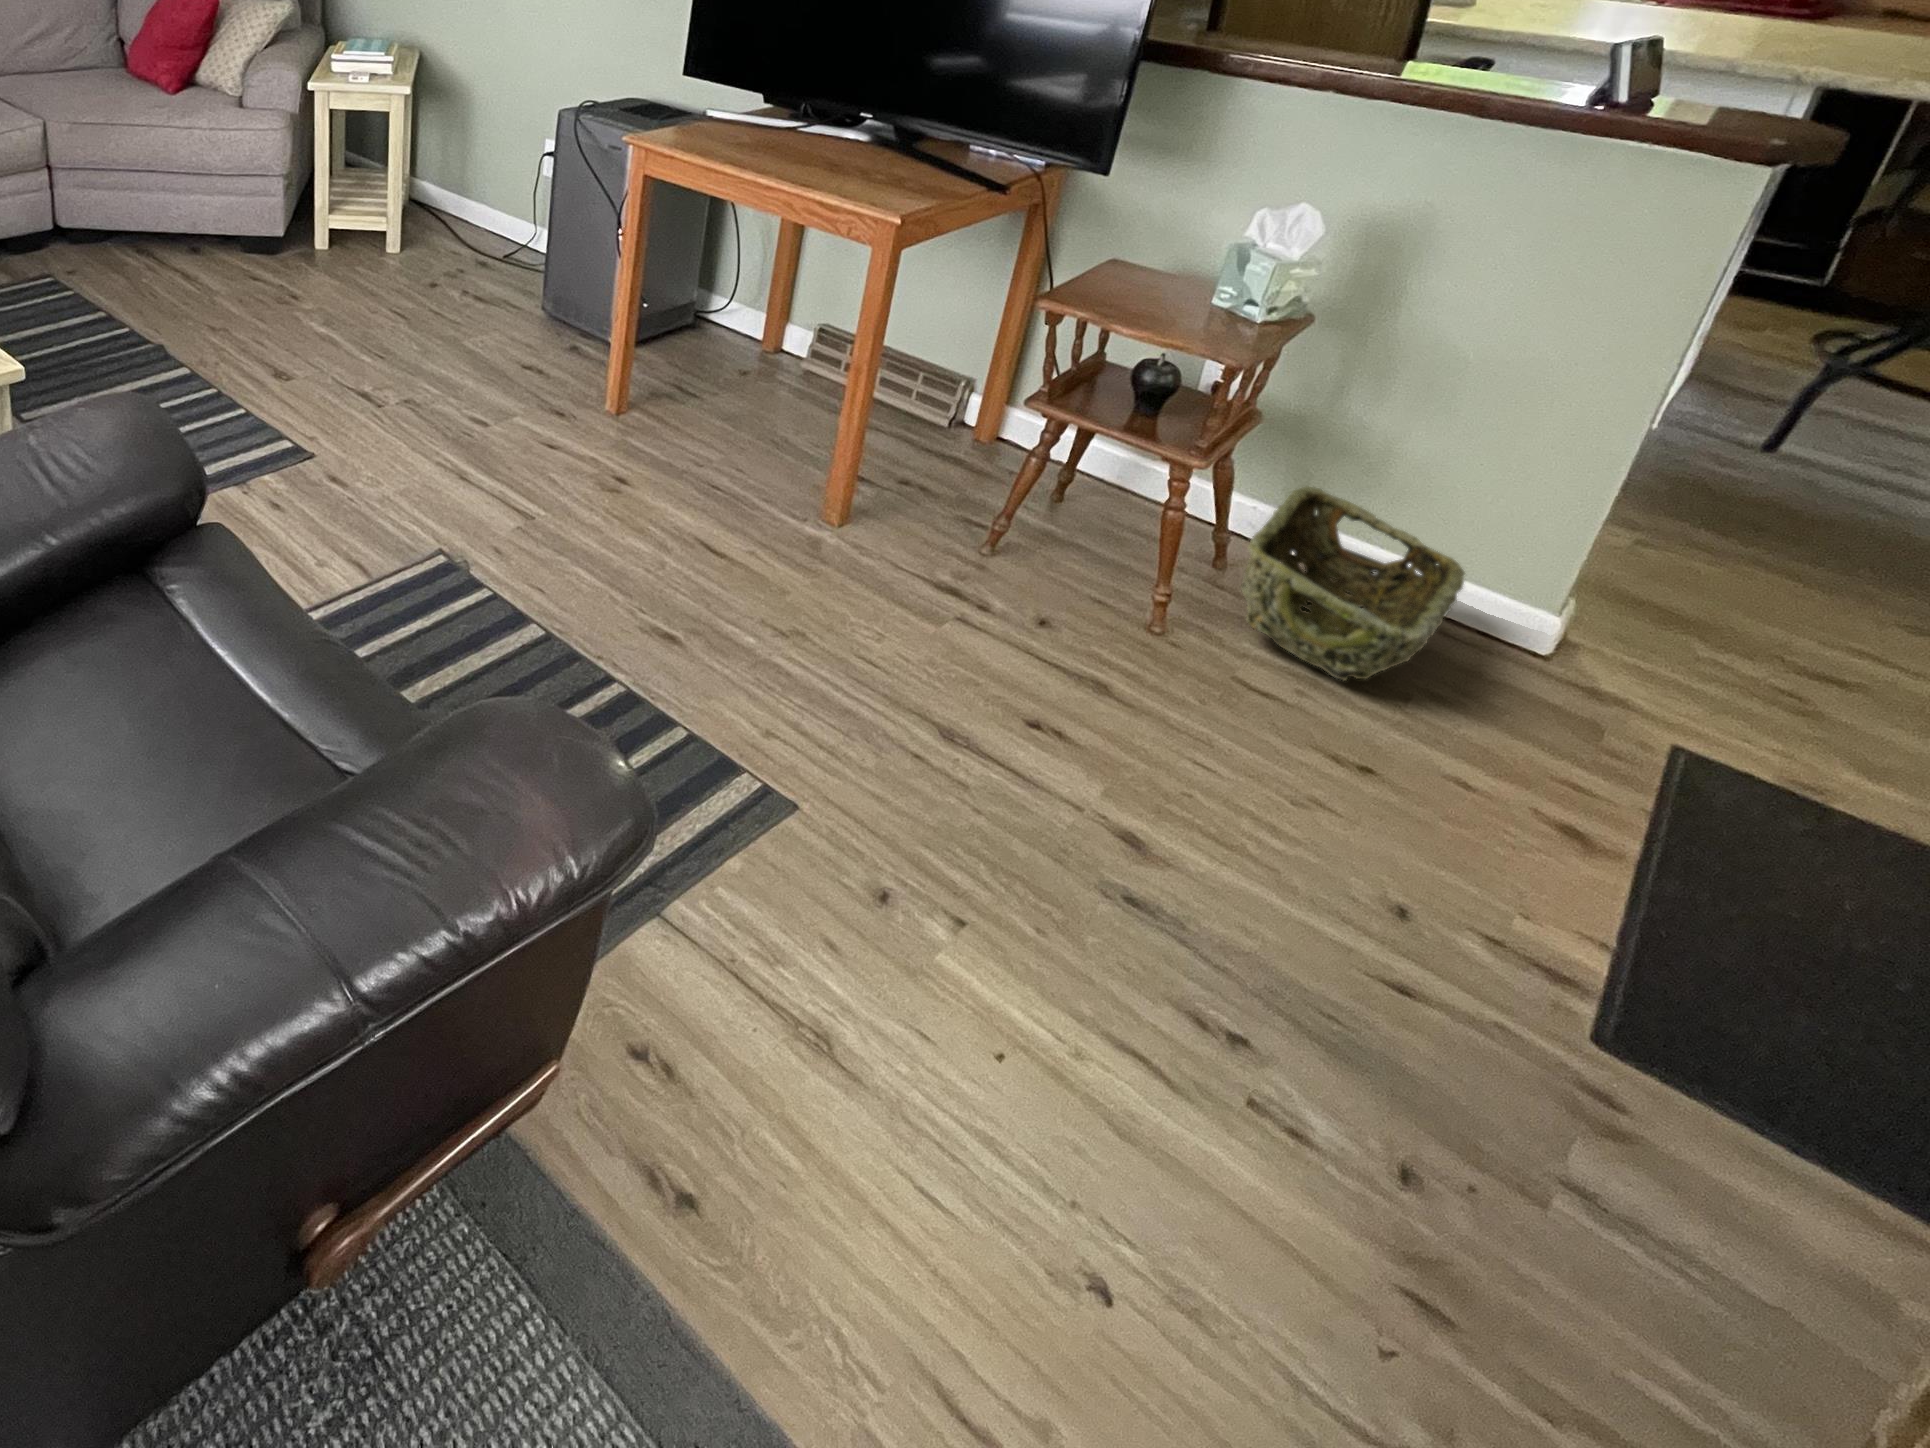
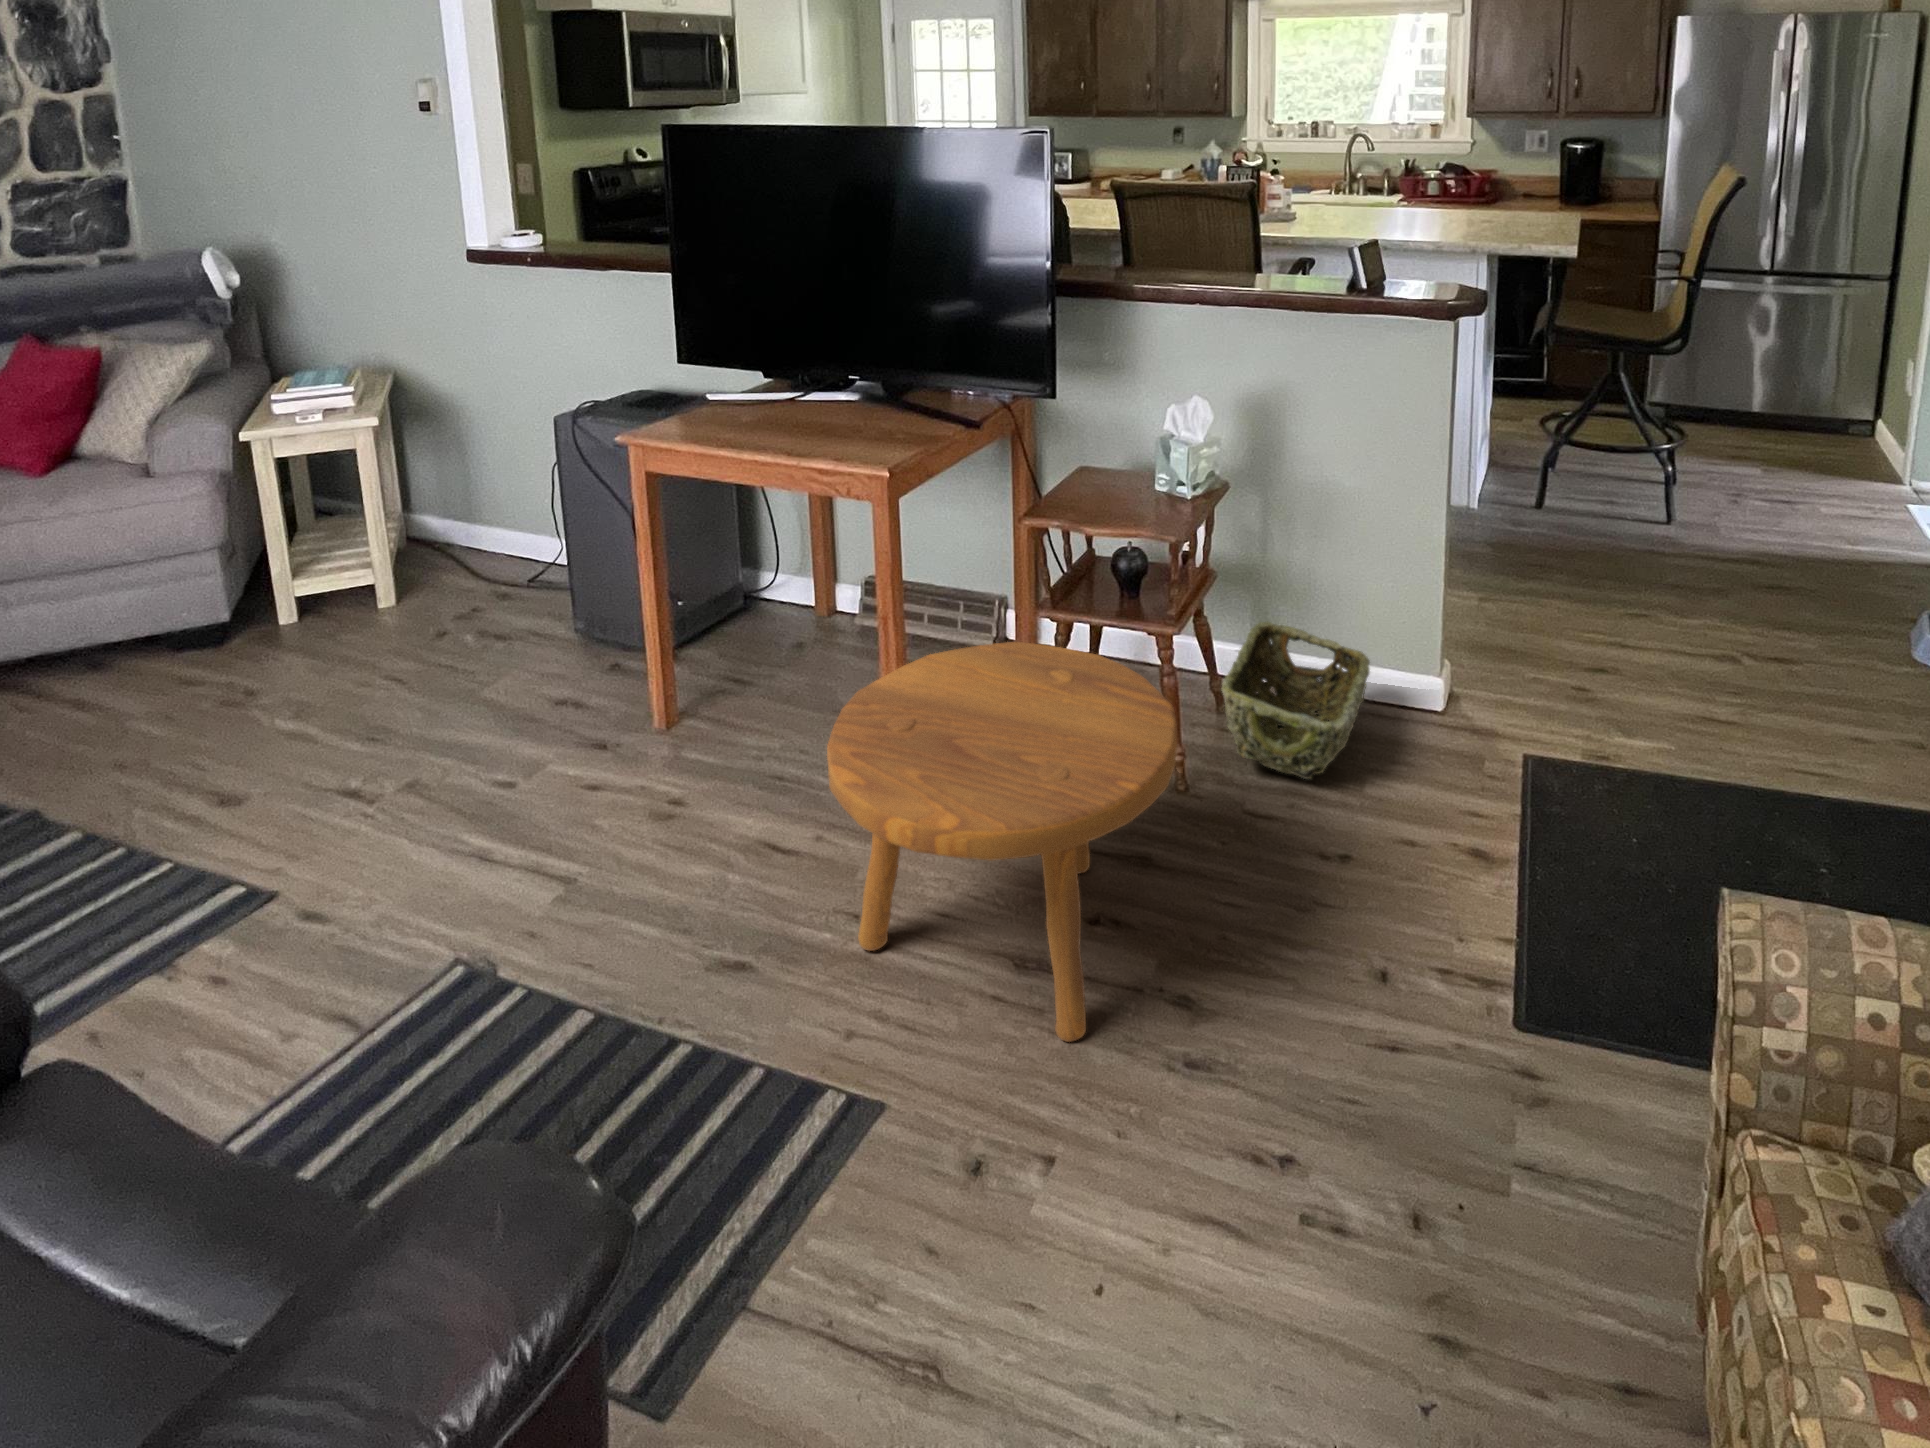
footstool: none [784,416,1216,842] -> present [827,642,1177,1042]

